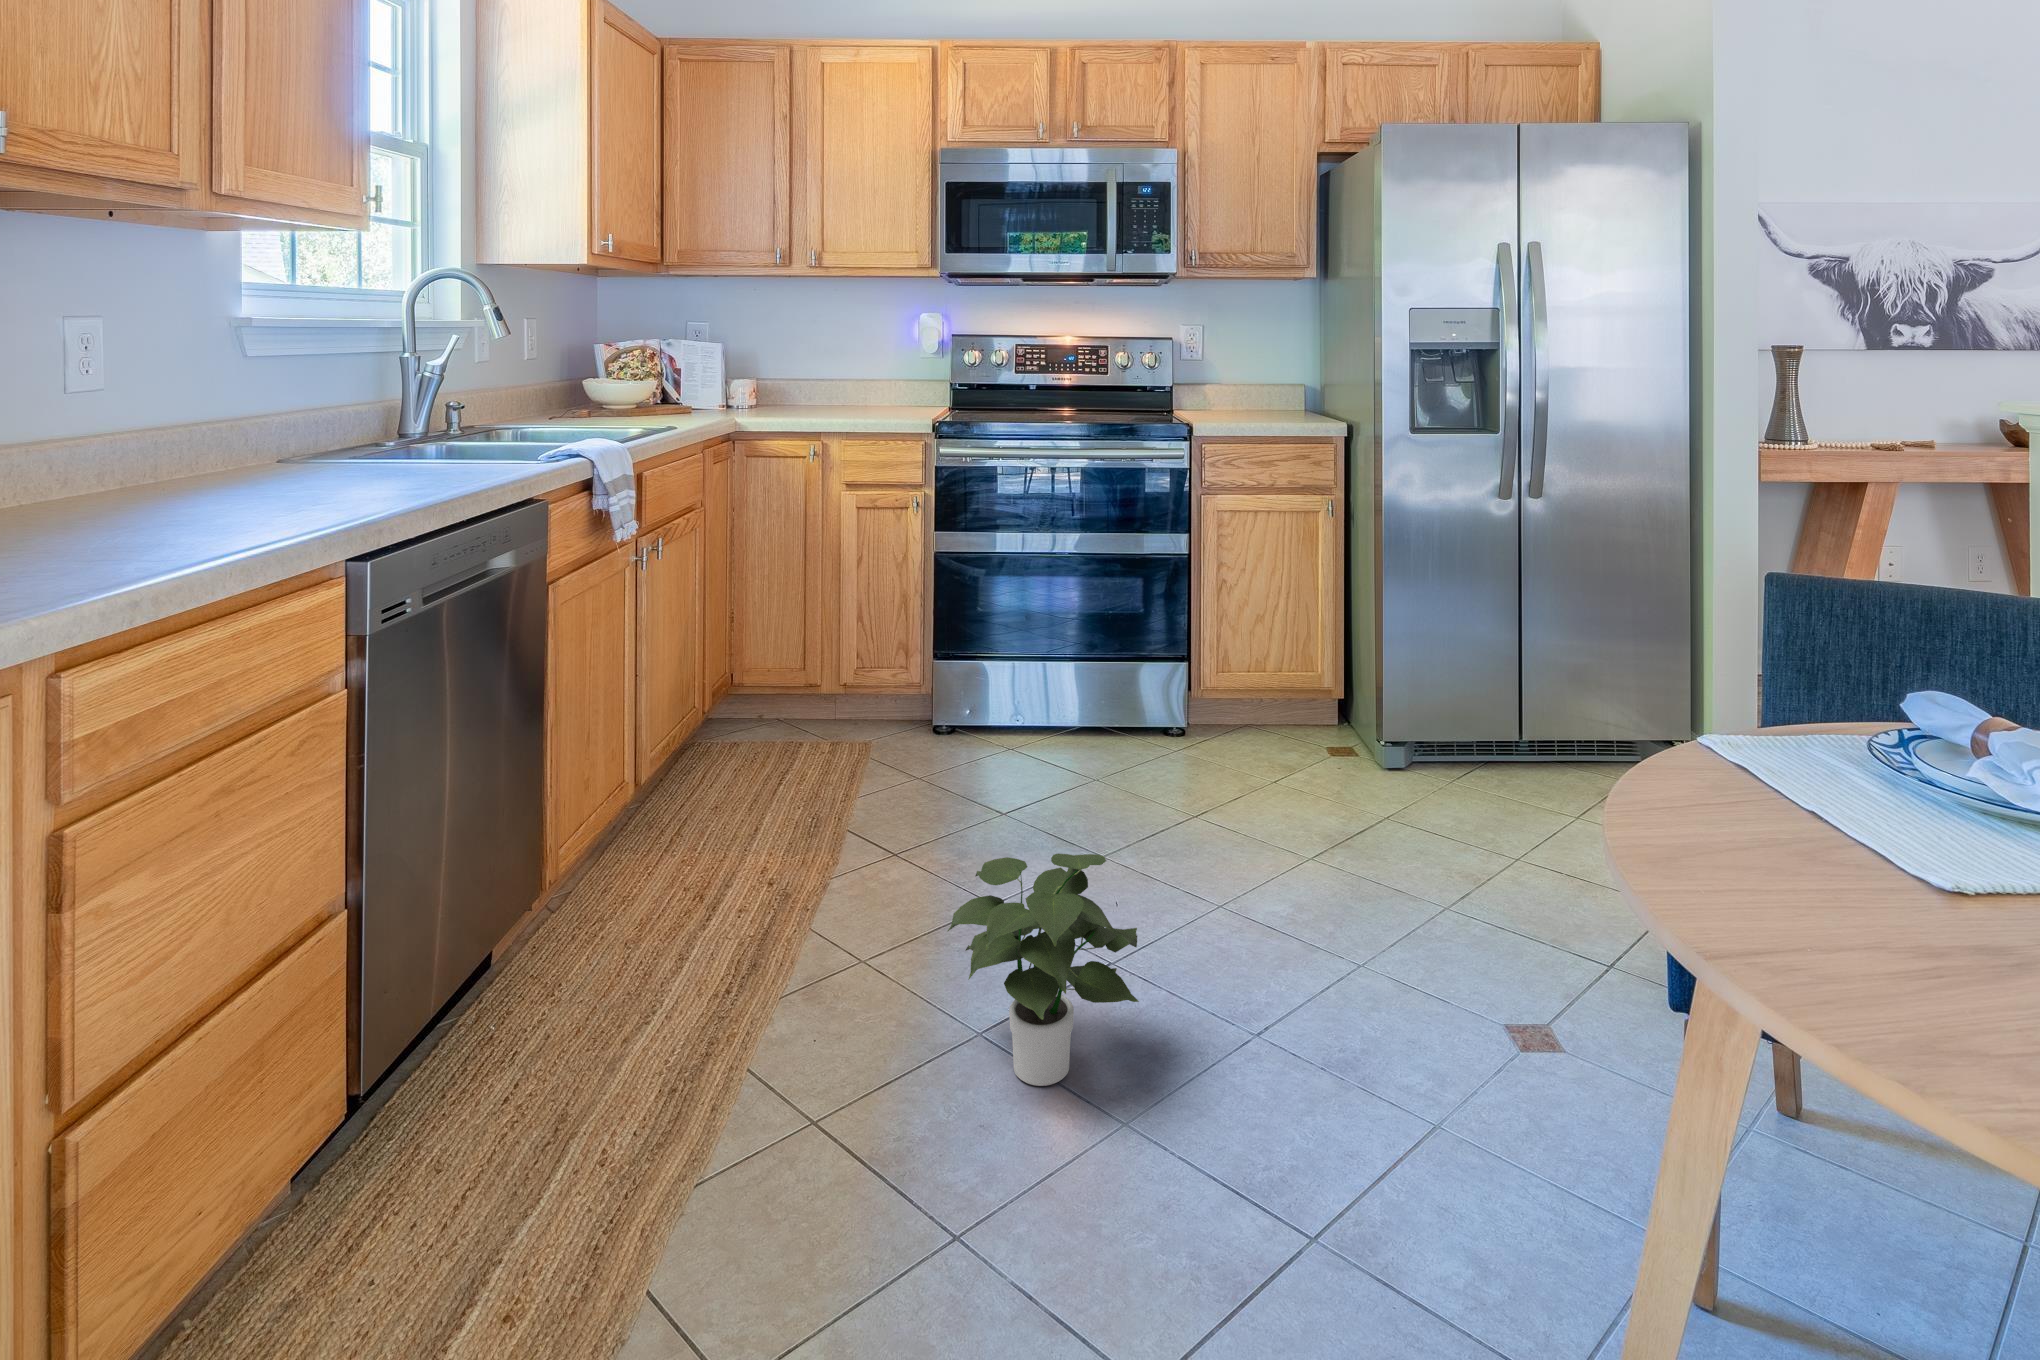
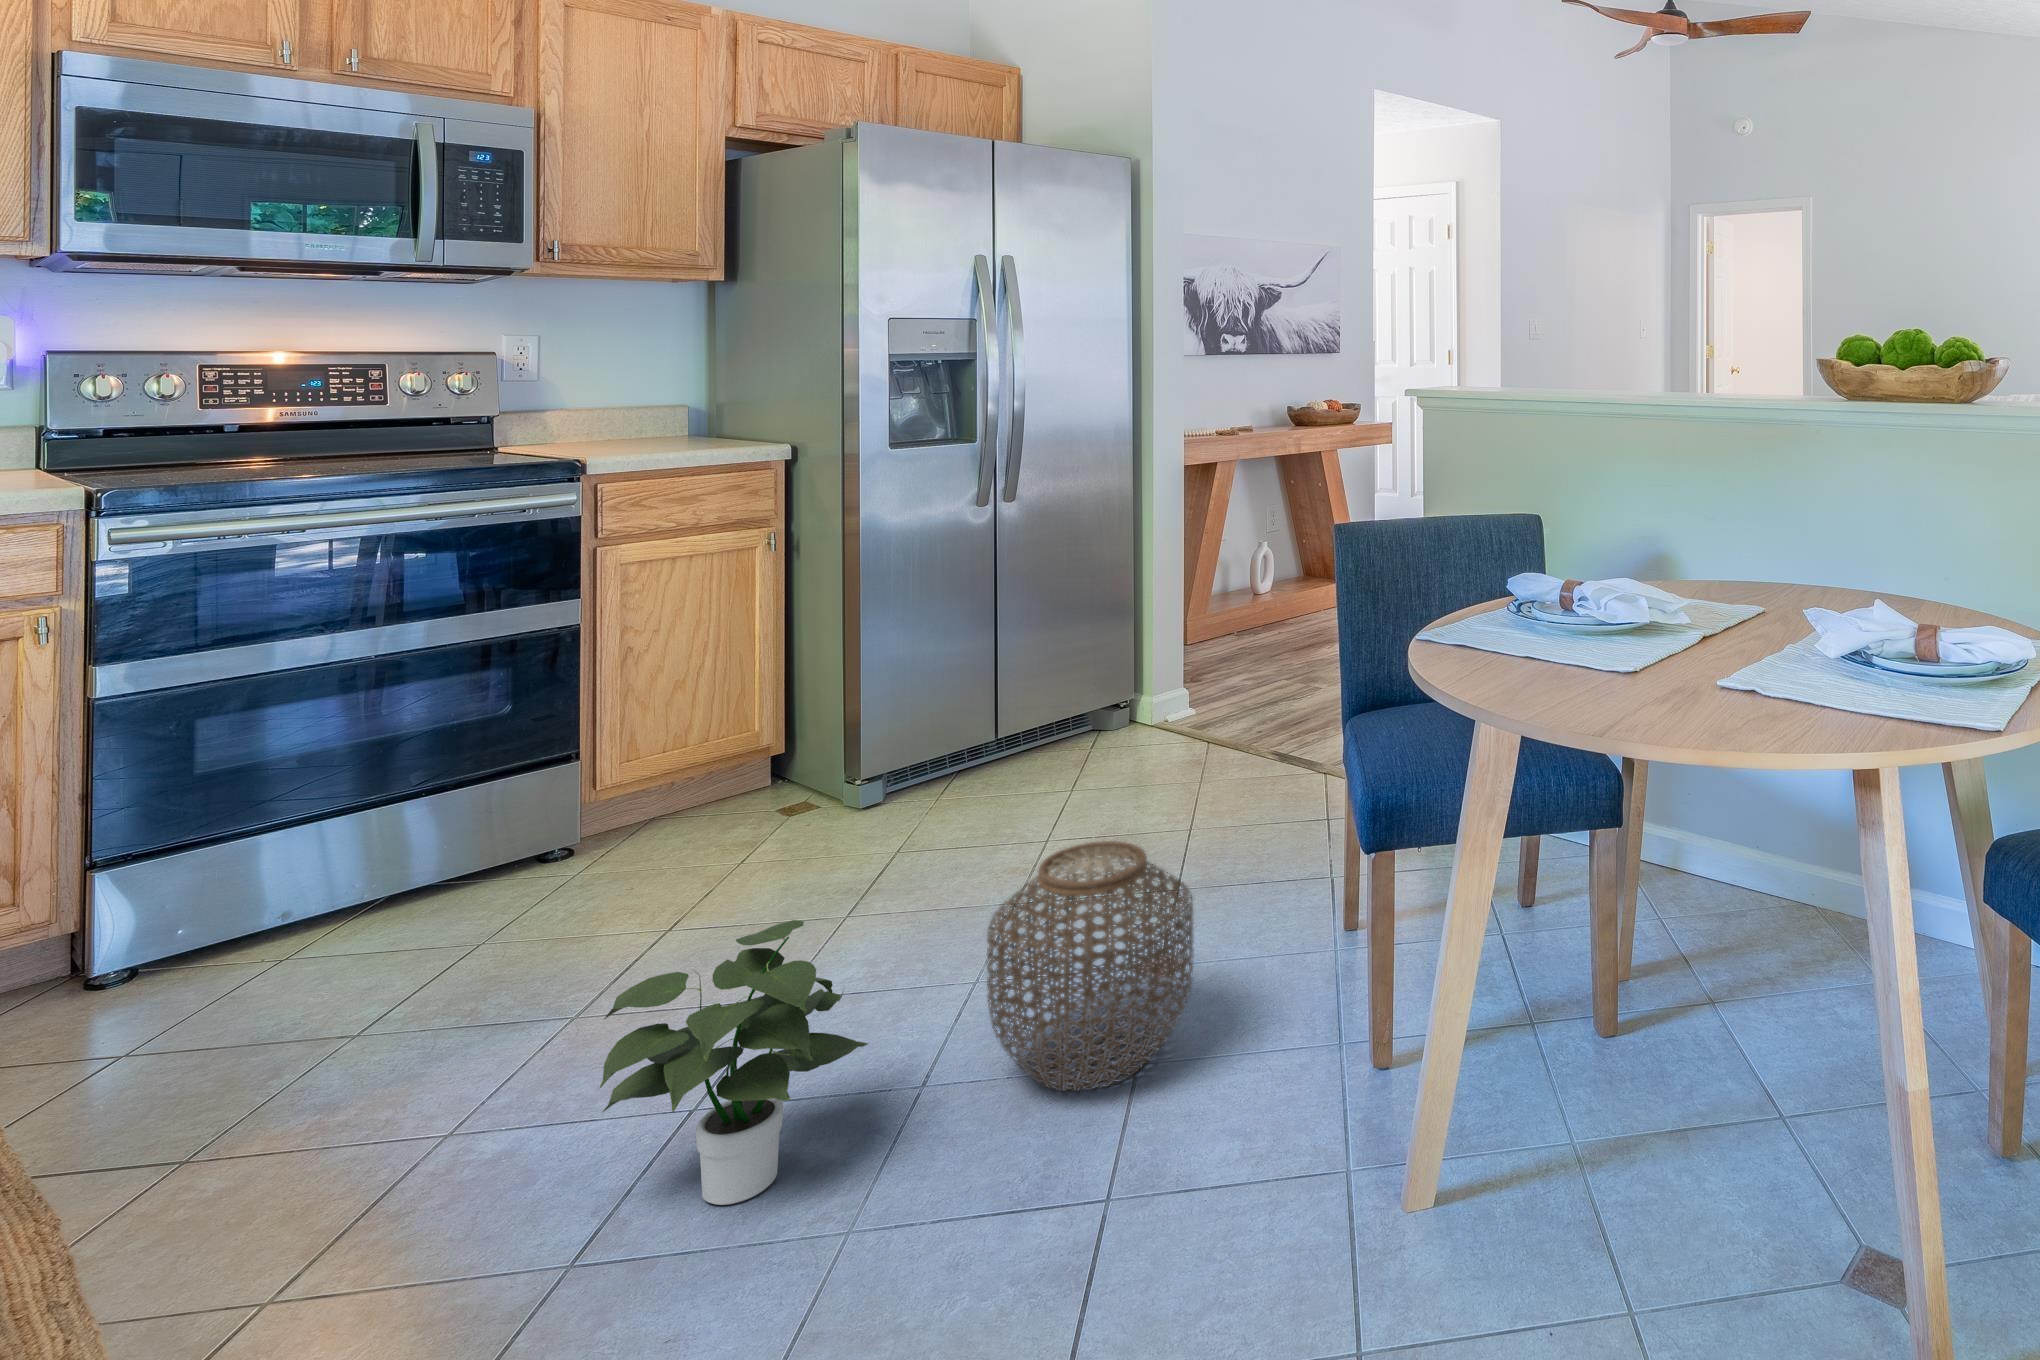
woven basket: none [1248,893,1475,1190] -> present [987,841,1193,1091]

